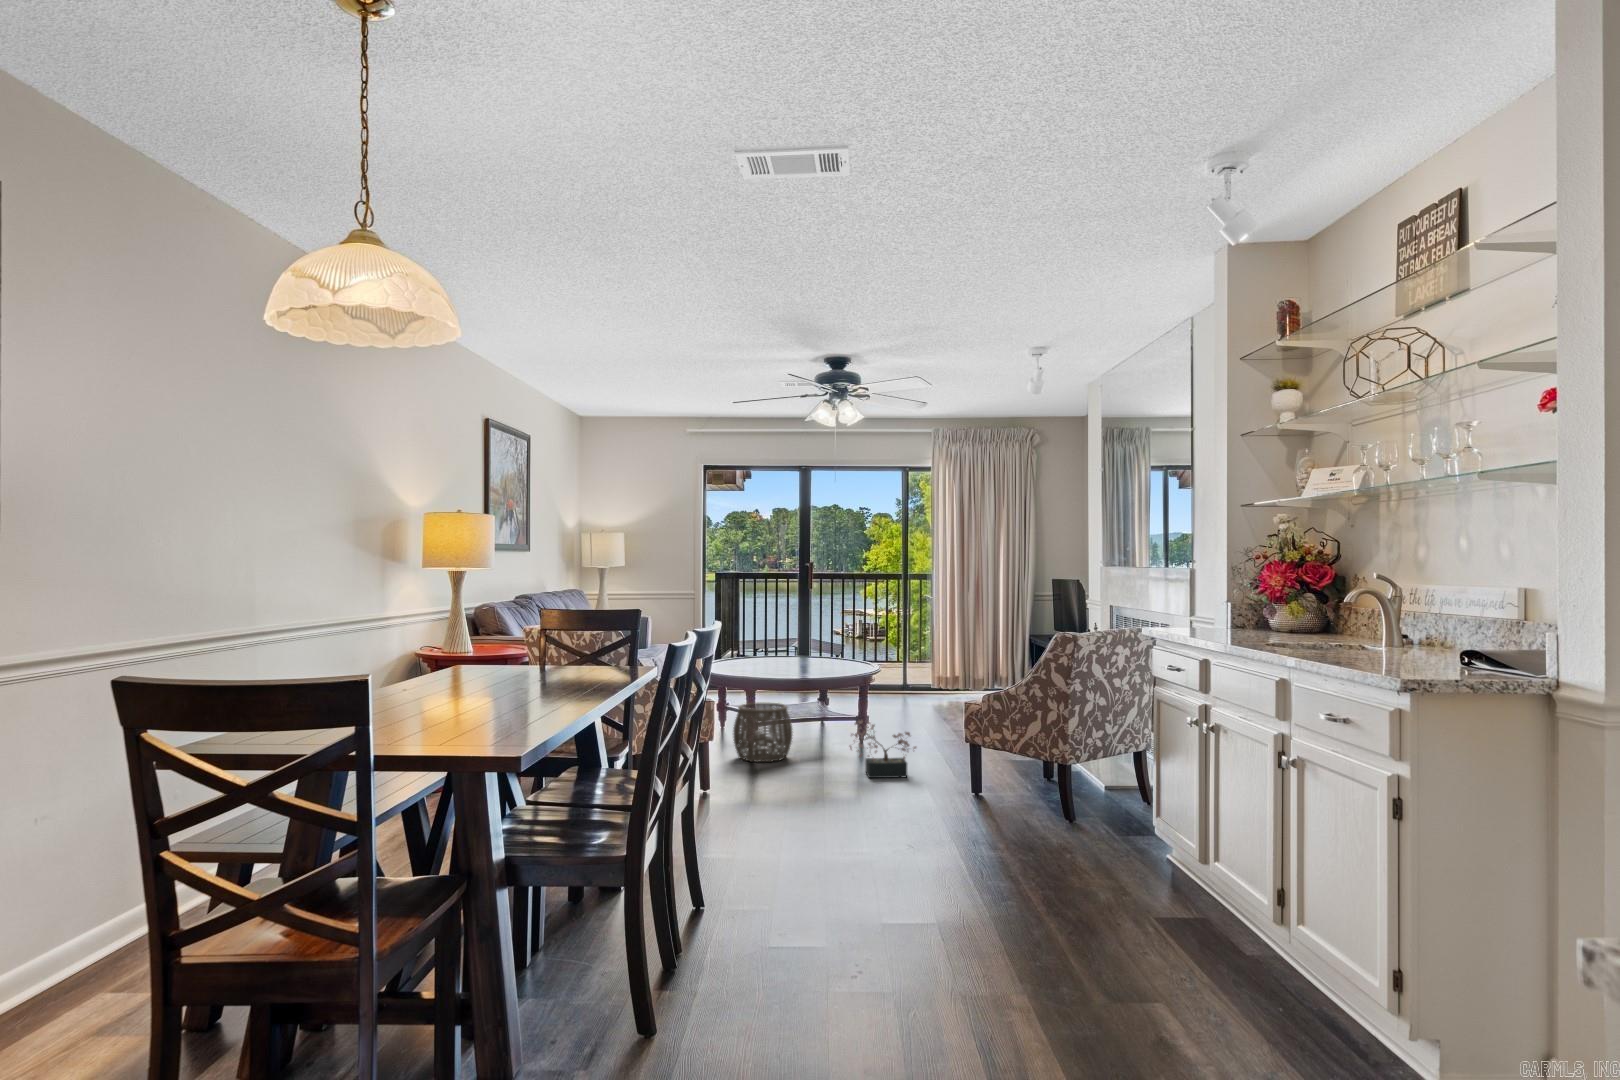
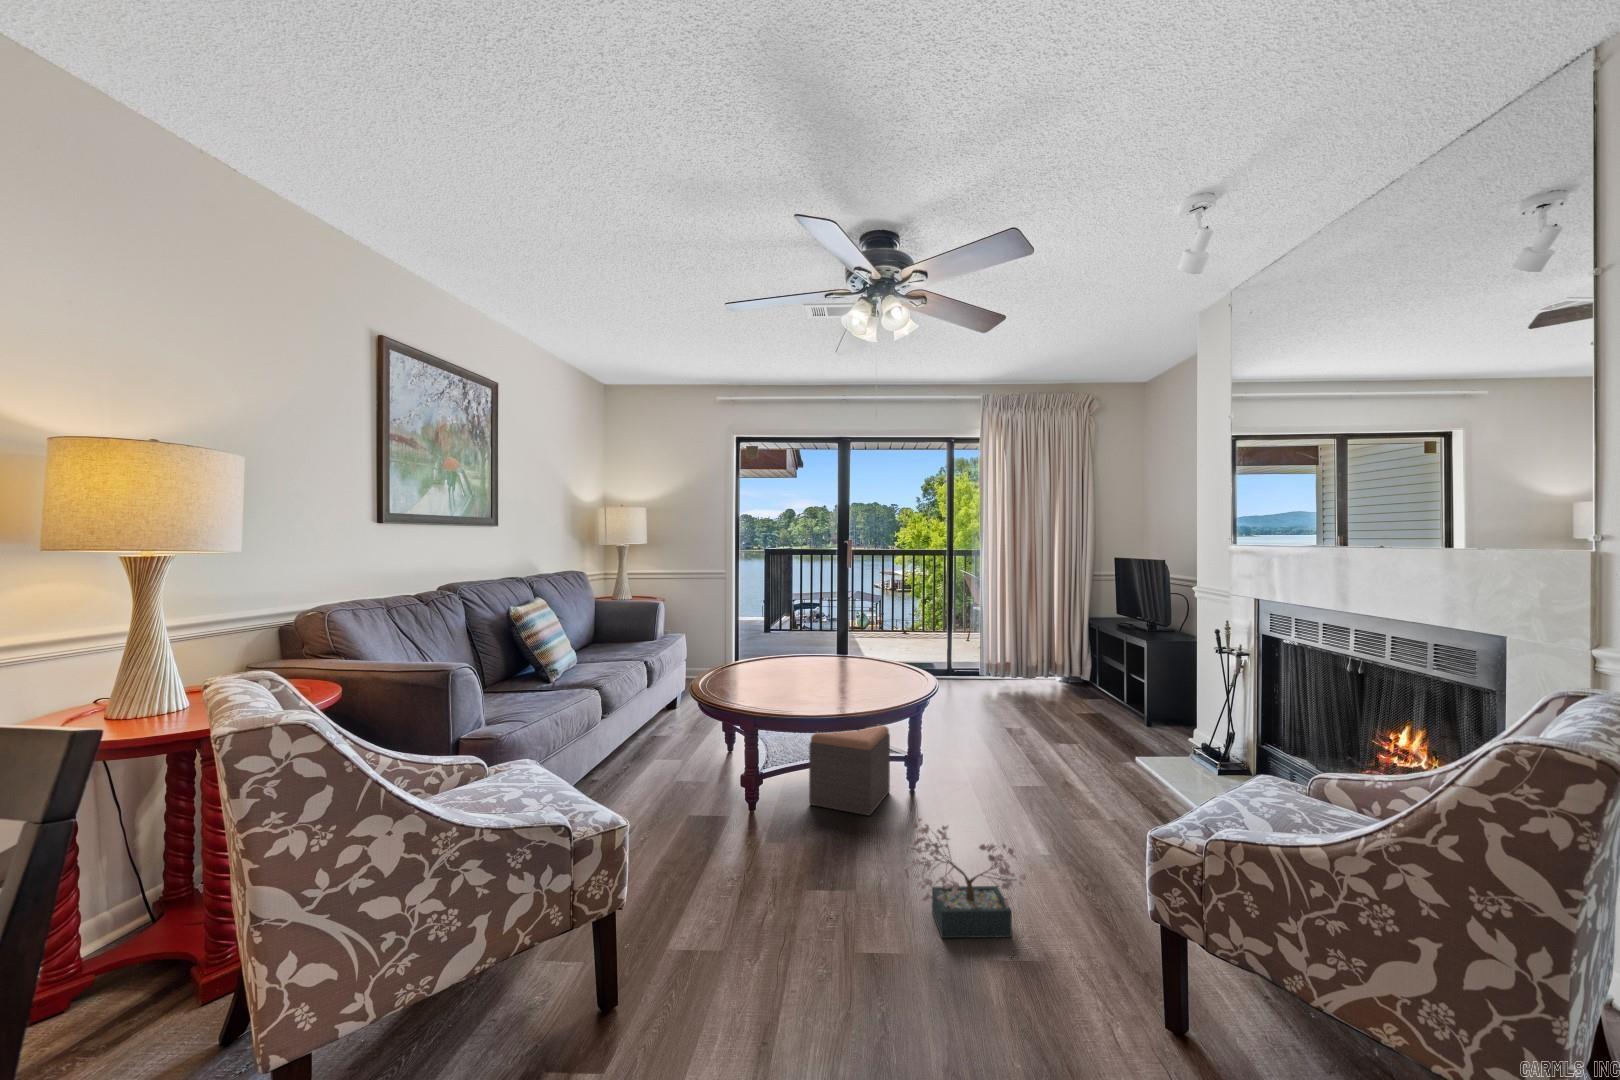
footstool: none [789,690,846,748] -> present [809,726,890,816]
woven basket: present [733,703,793,762] -> none [715,754,811,865]

